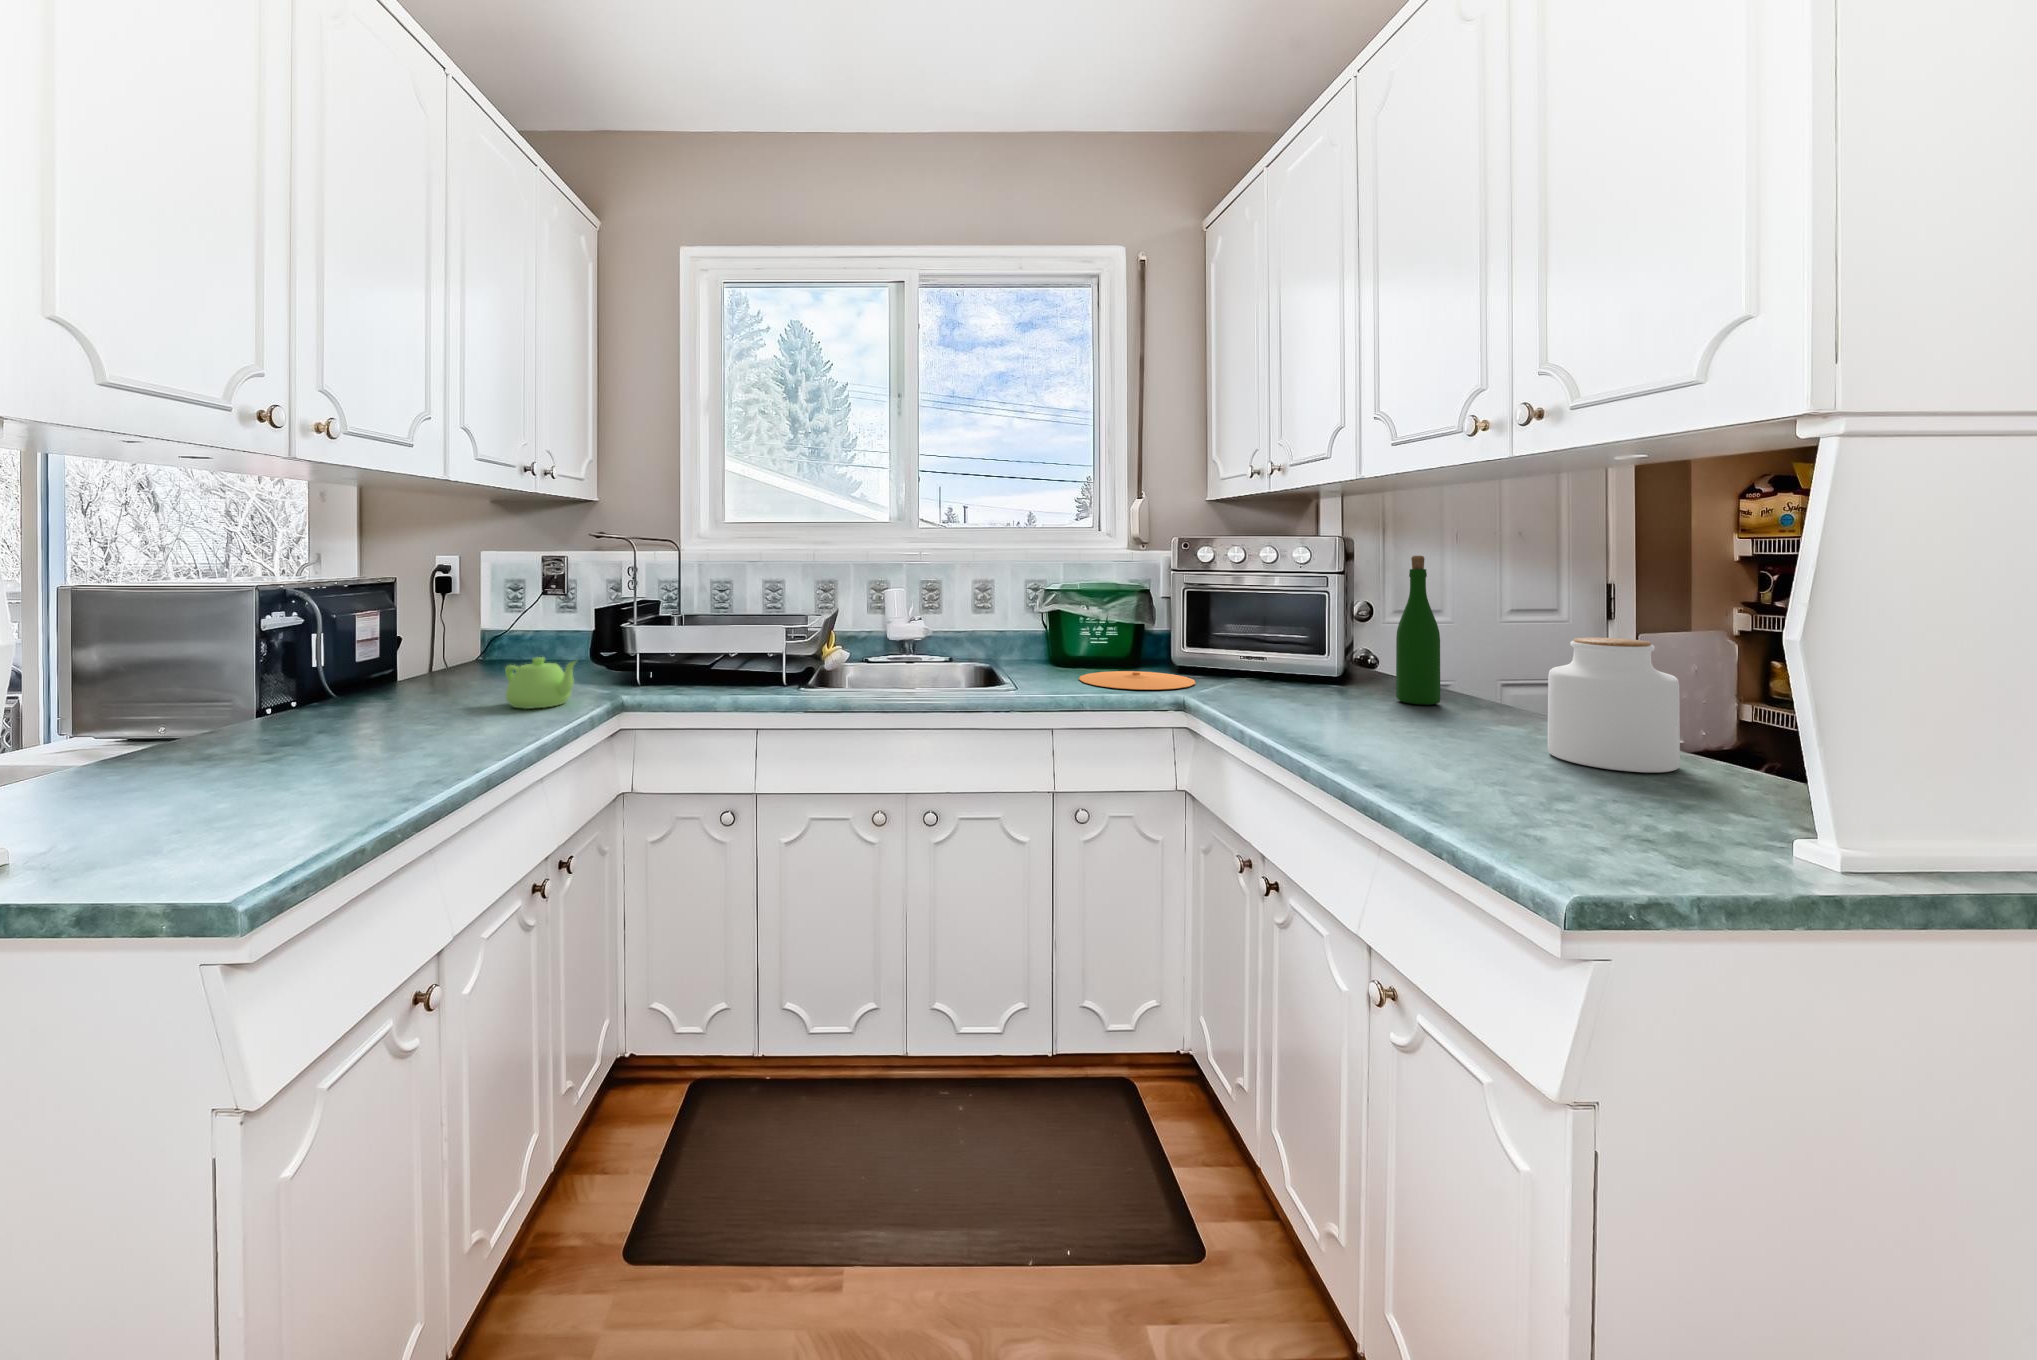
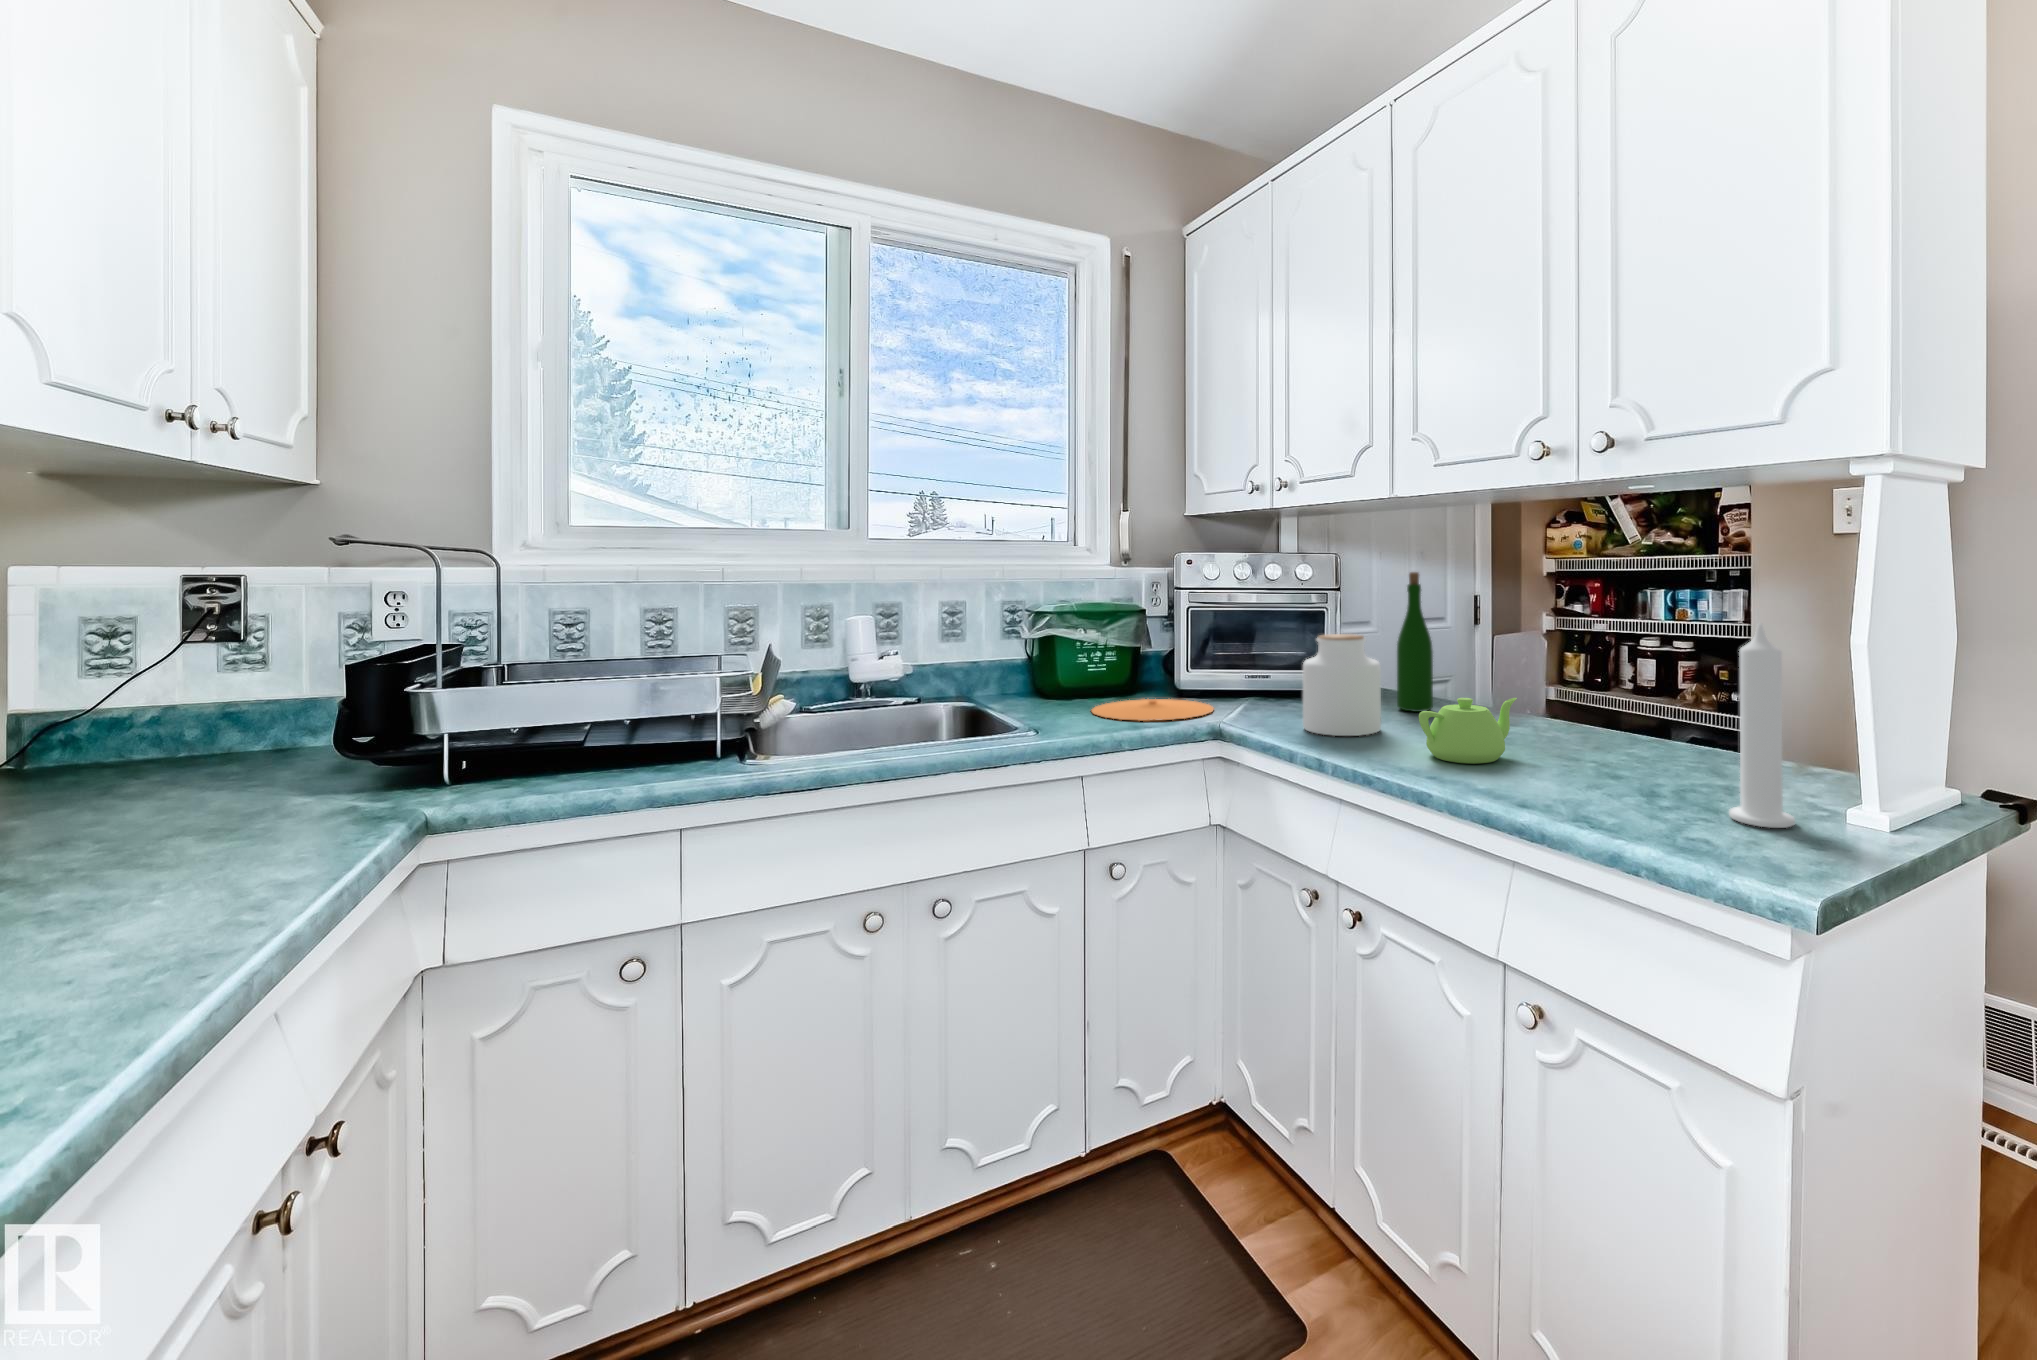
candle: none [1683,618,1778,867] -> present [1729,623,1795,828]
jar: present [1548,637,1680,773] -> present [1303,634,1381,736]
teapot: present [505,657,575,709] -> present [1419,698,1517,764]

